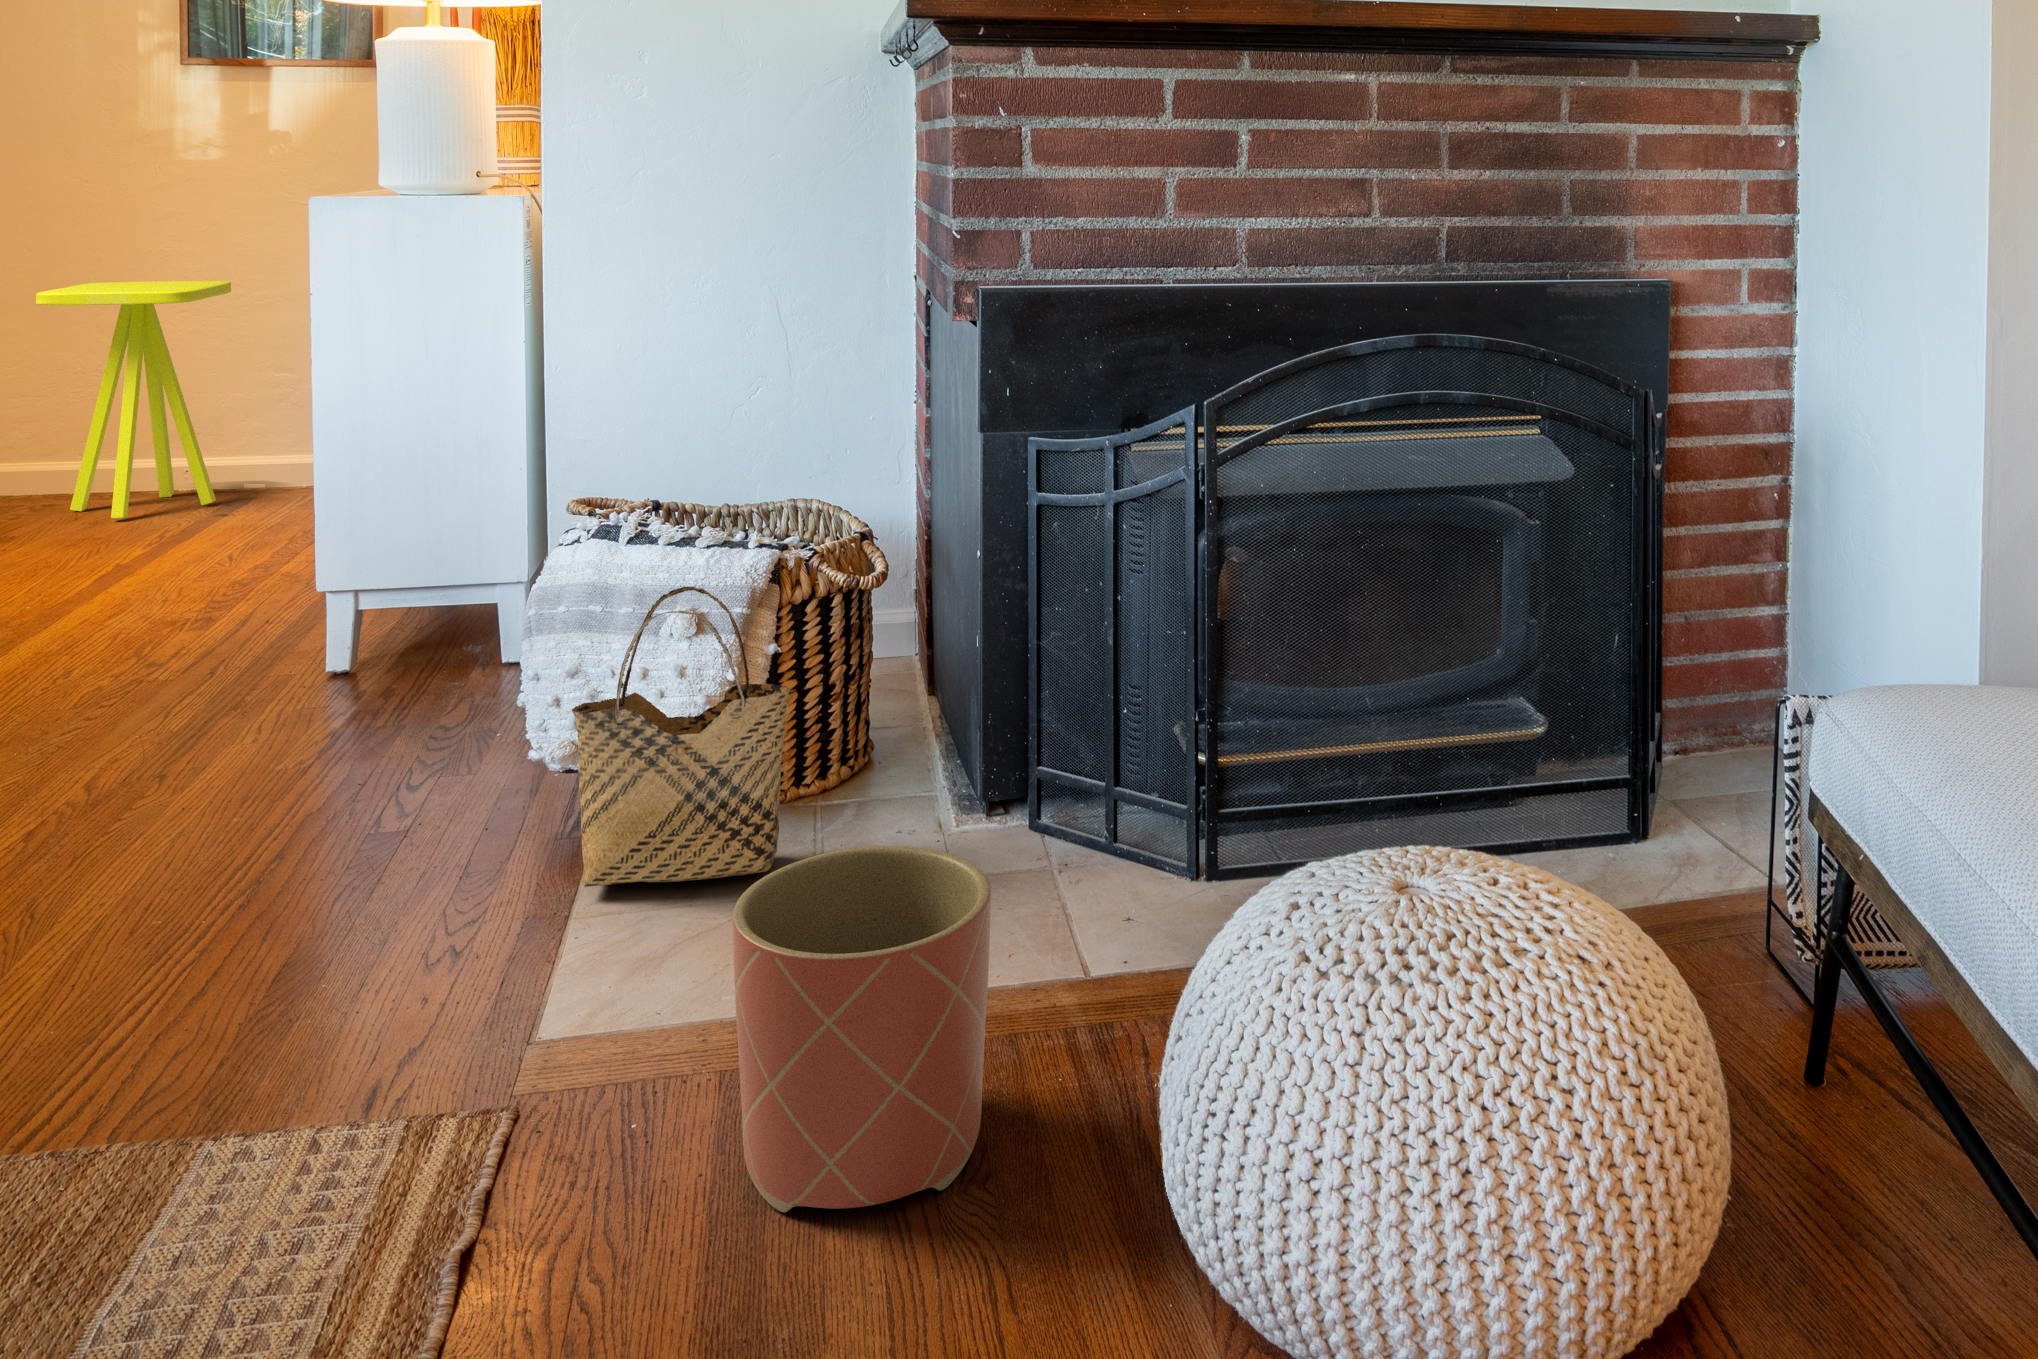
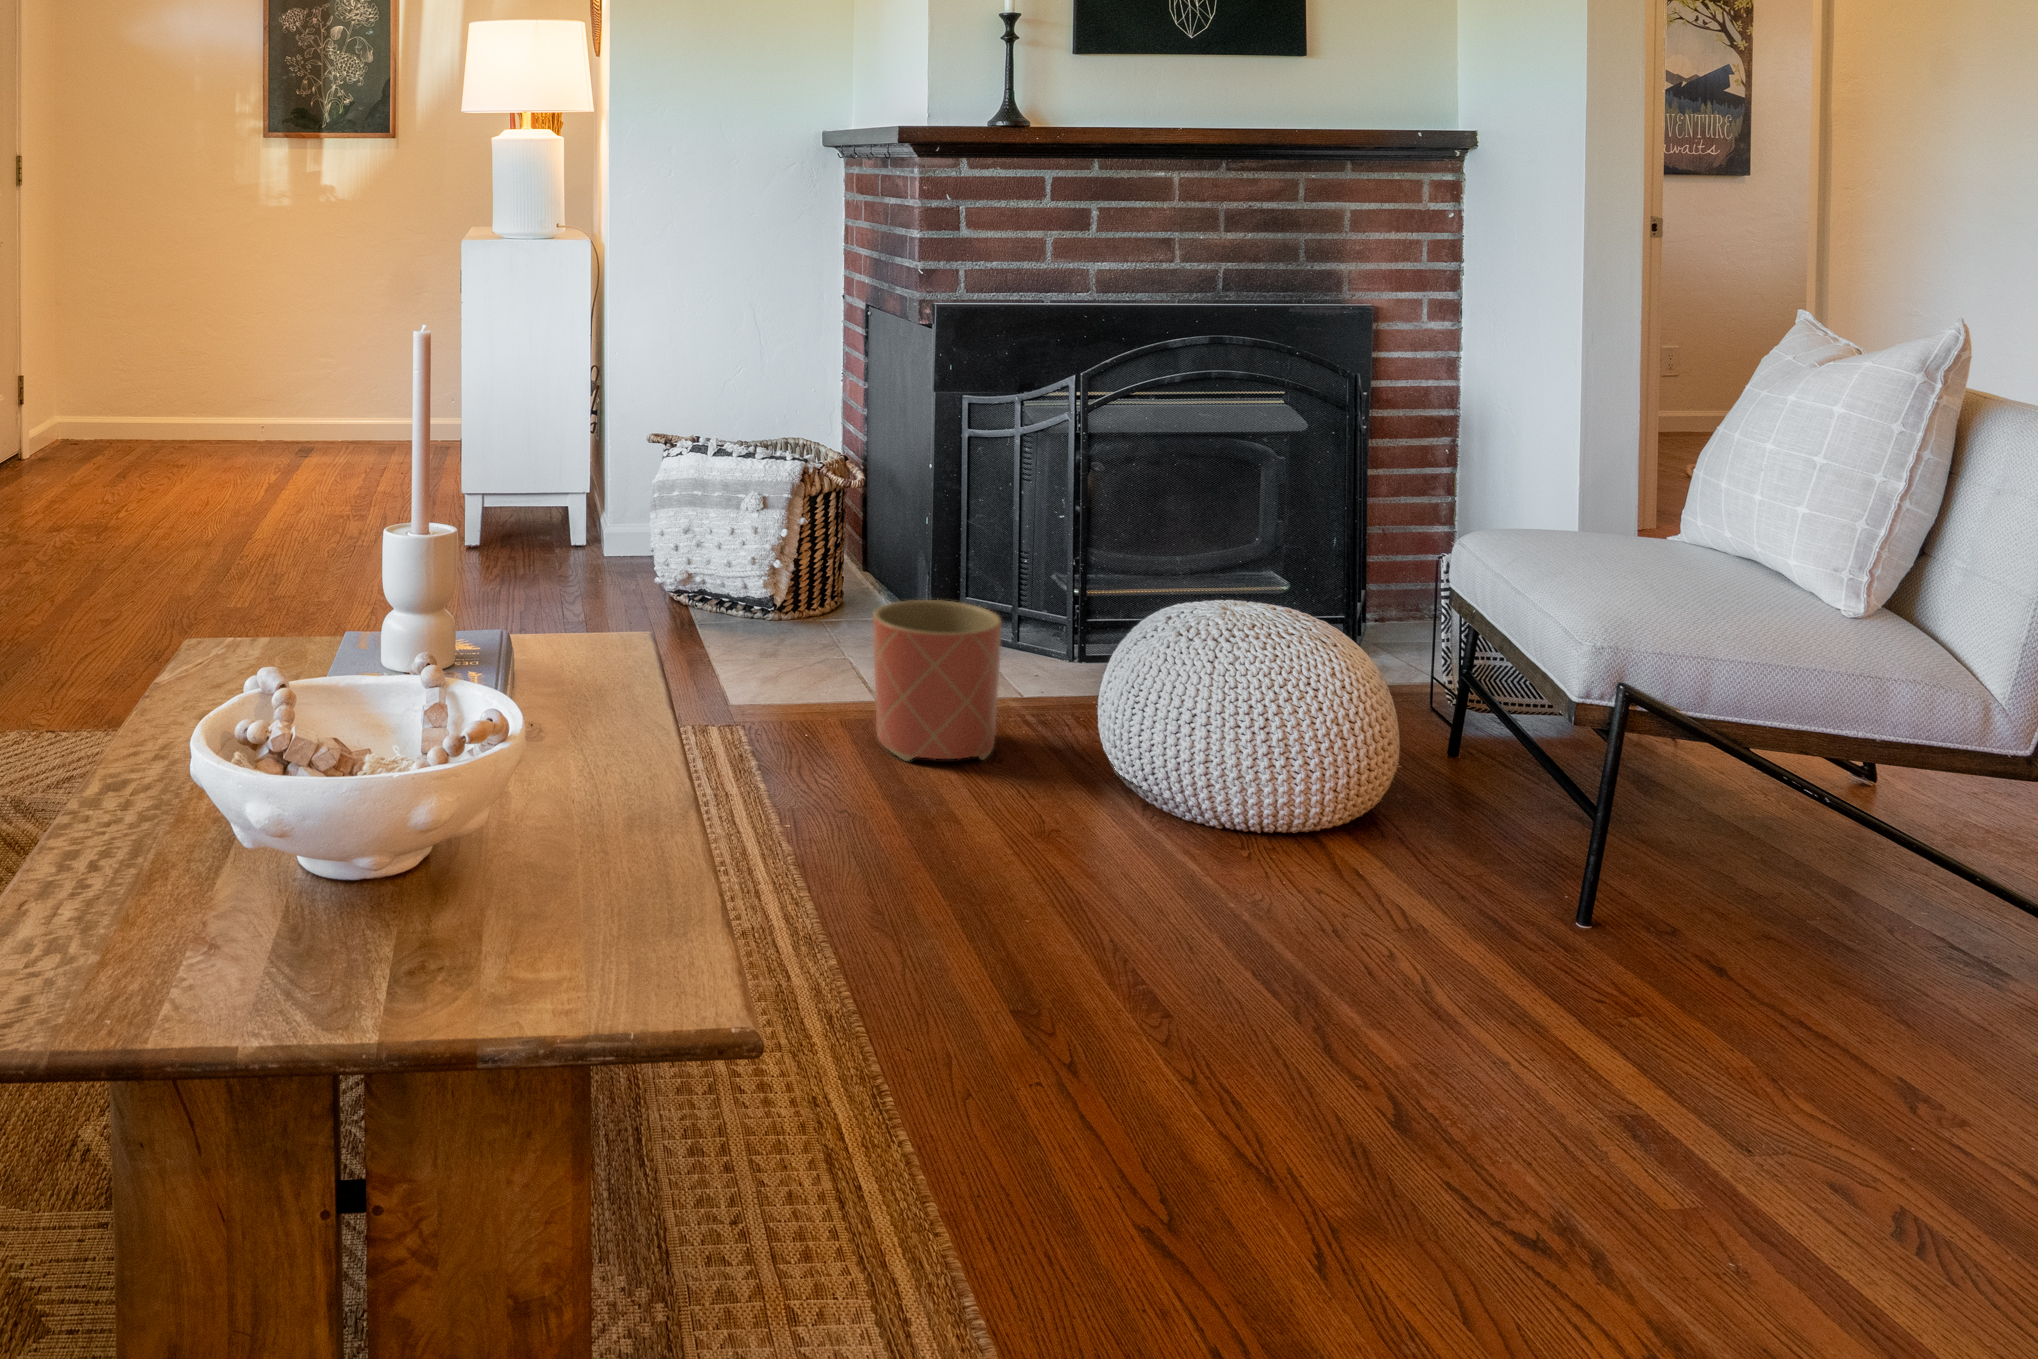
side table: present [36,281,231,518] -> none [190,288,295,452]
woven basket: present [572,586,790,887] -> none [706,479,823,645]

